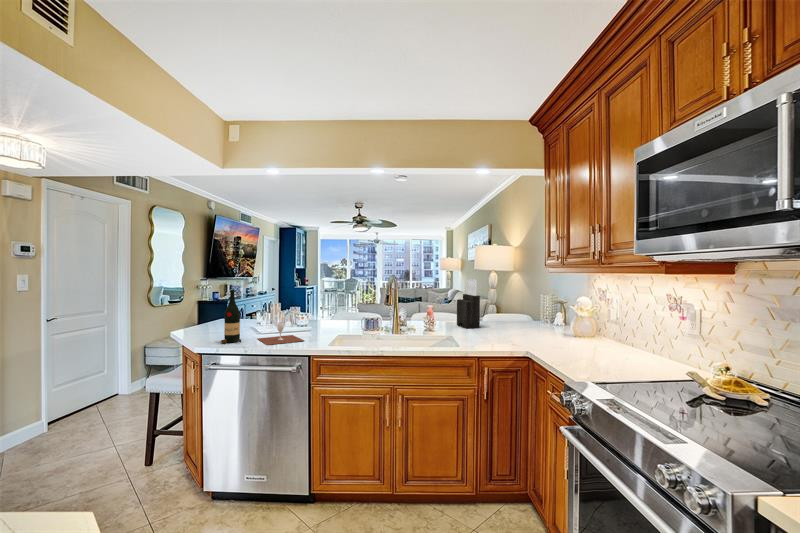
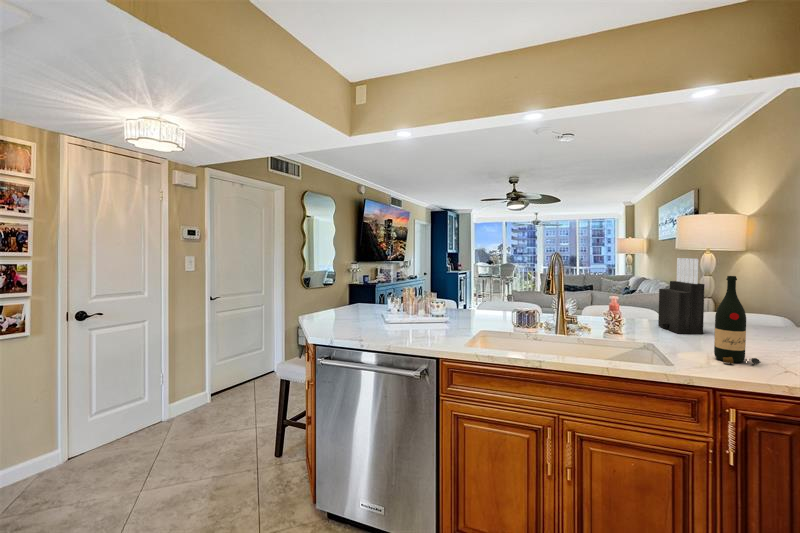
wine bottle: present [221,290,241,343] -> present [714,276,760,365]
wine glass: present [258,323,304,345] -> none [378,311,433,339]

